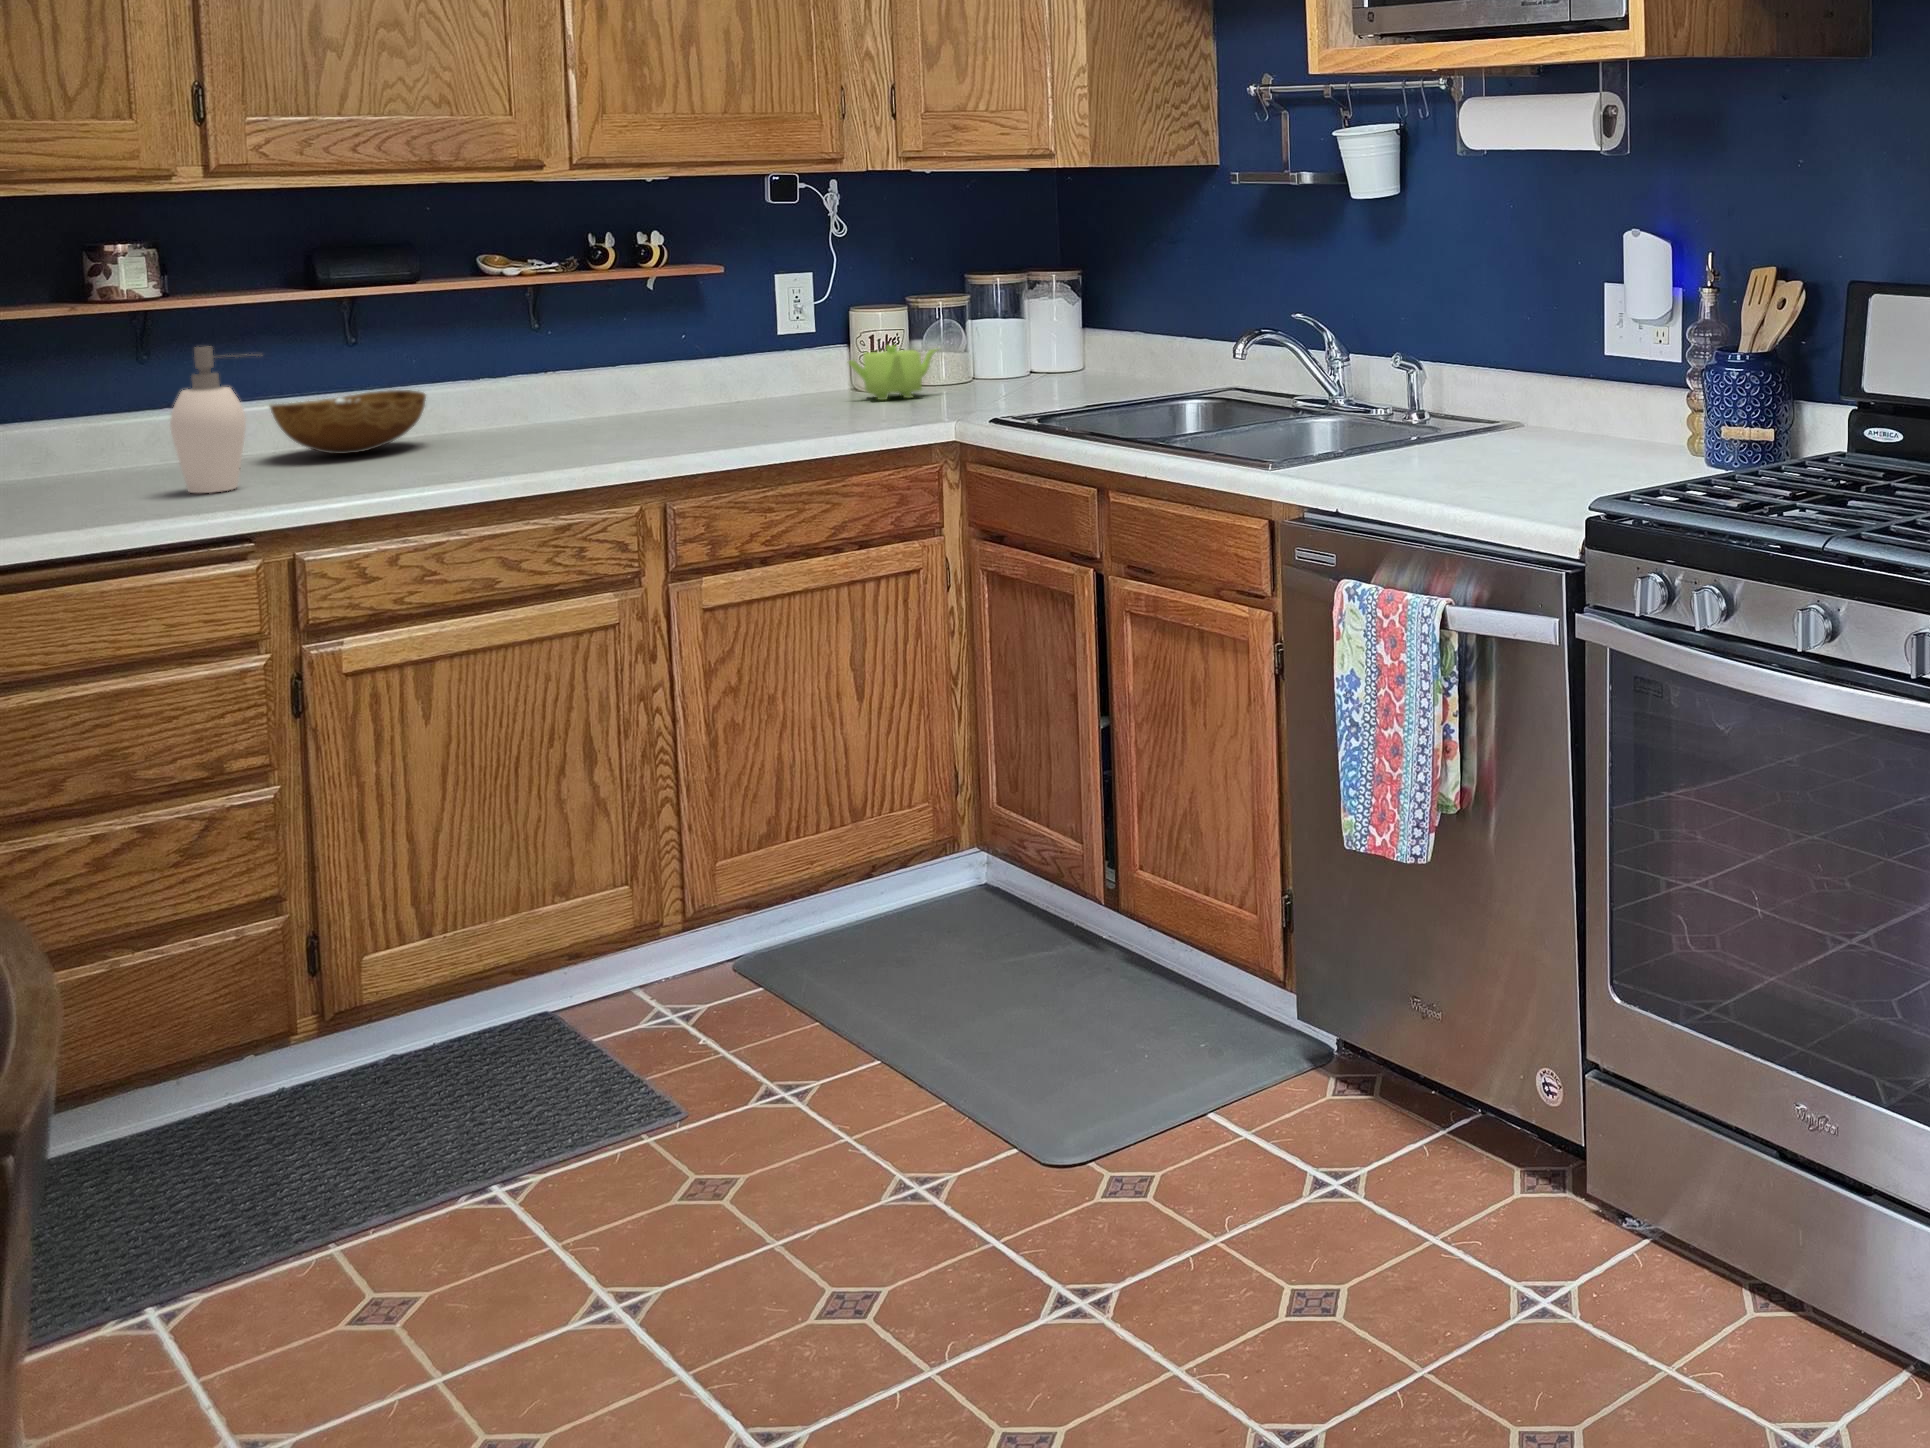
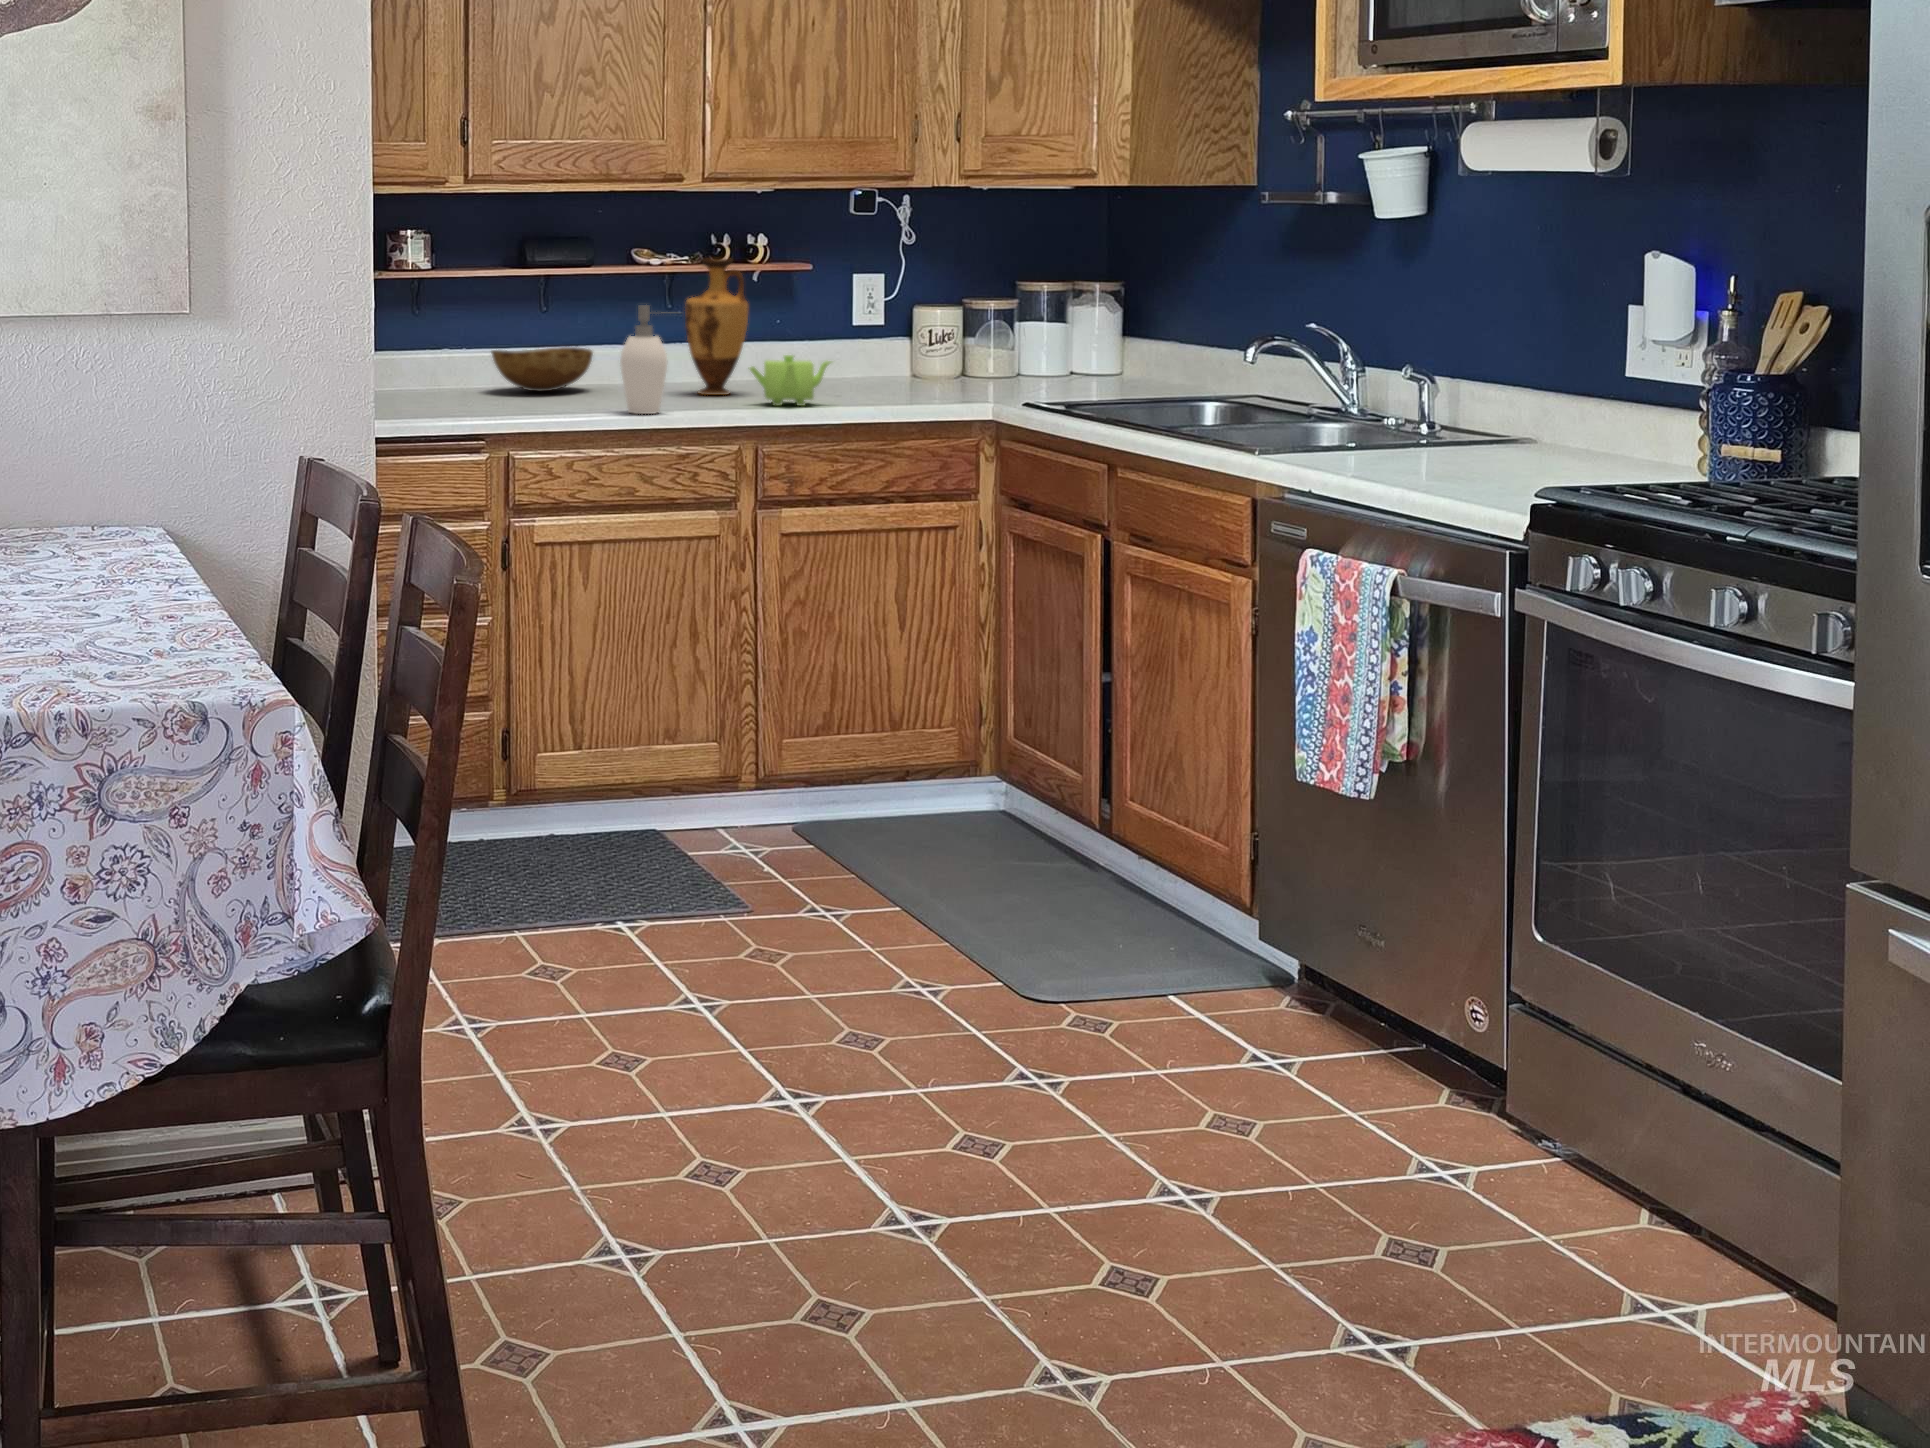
vase: none [554,267,640,439] -> present [685,259,749,395]
teapot: present [849,345,937,400] -> present [750,355,831,406]
soap dispenser: present [170,347,262,493] -> present [620,305,667,414]

